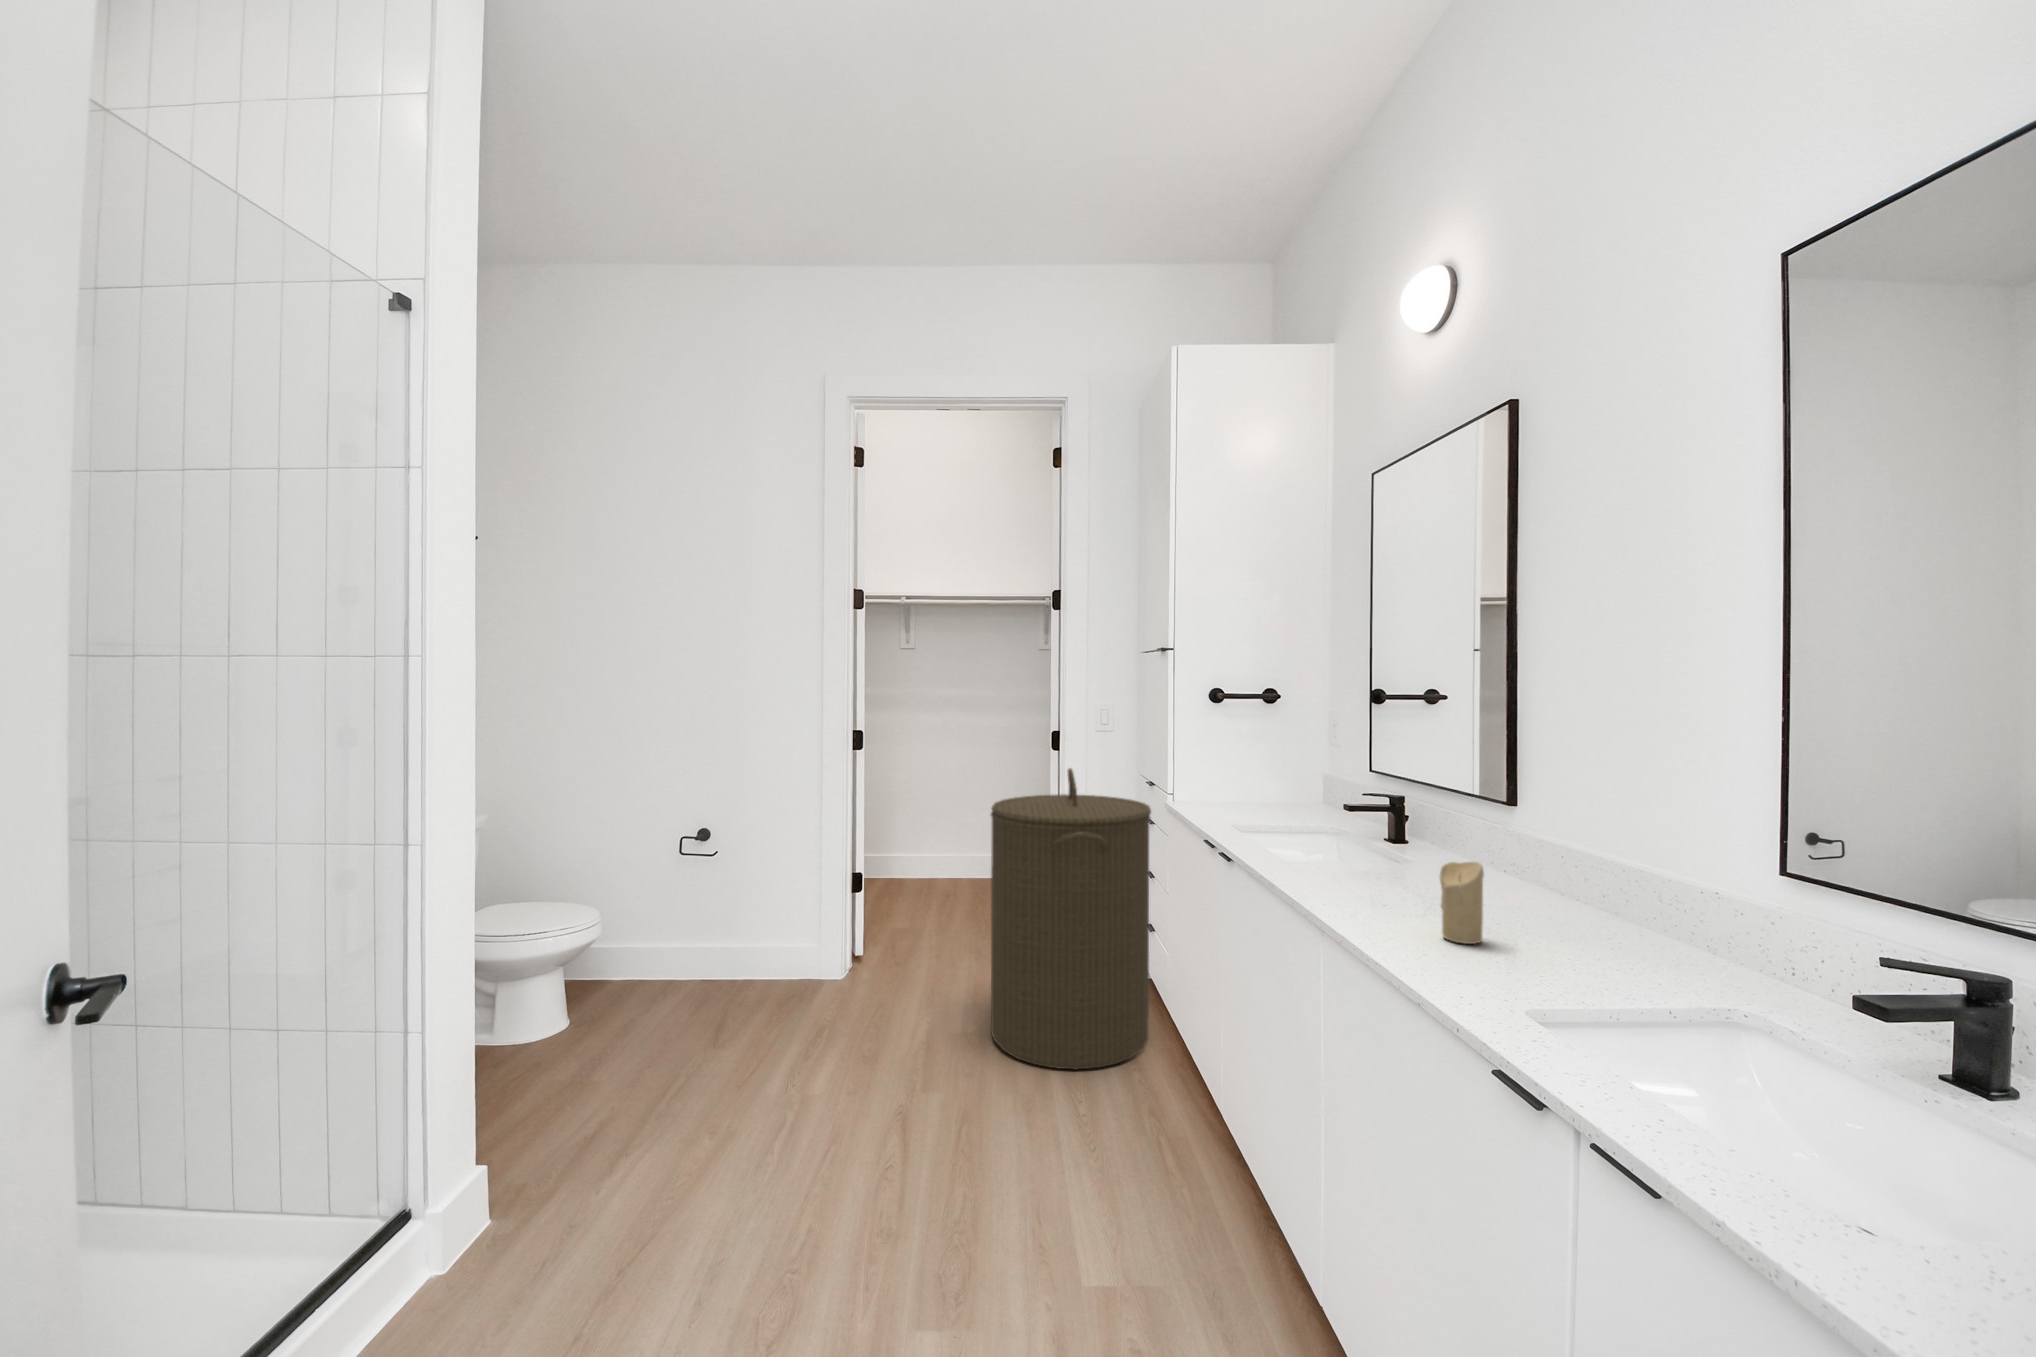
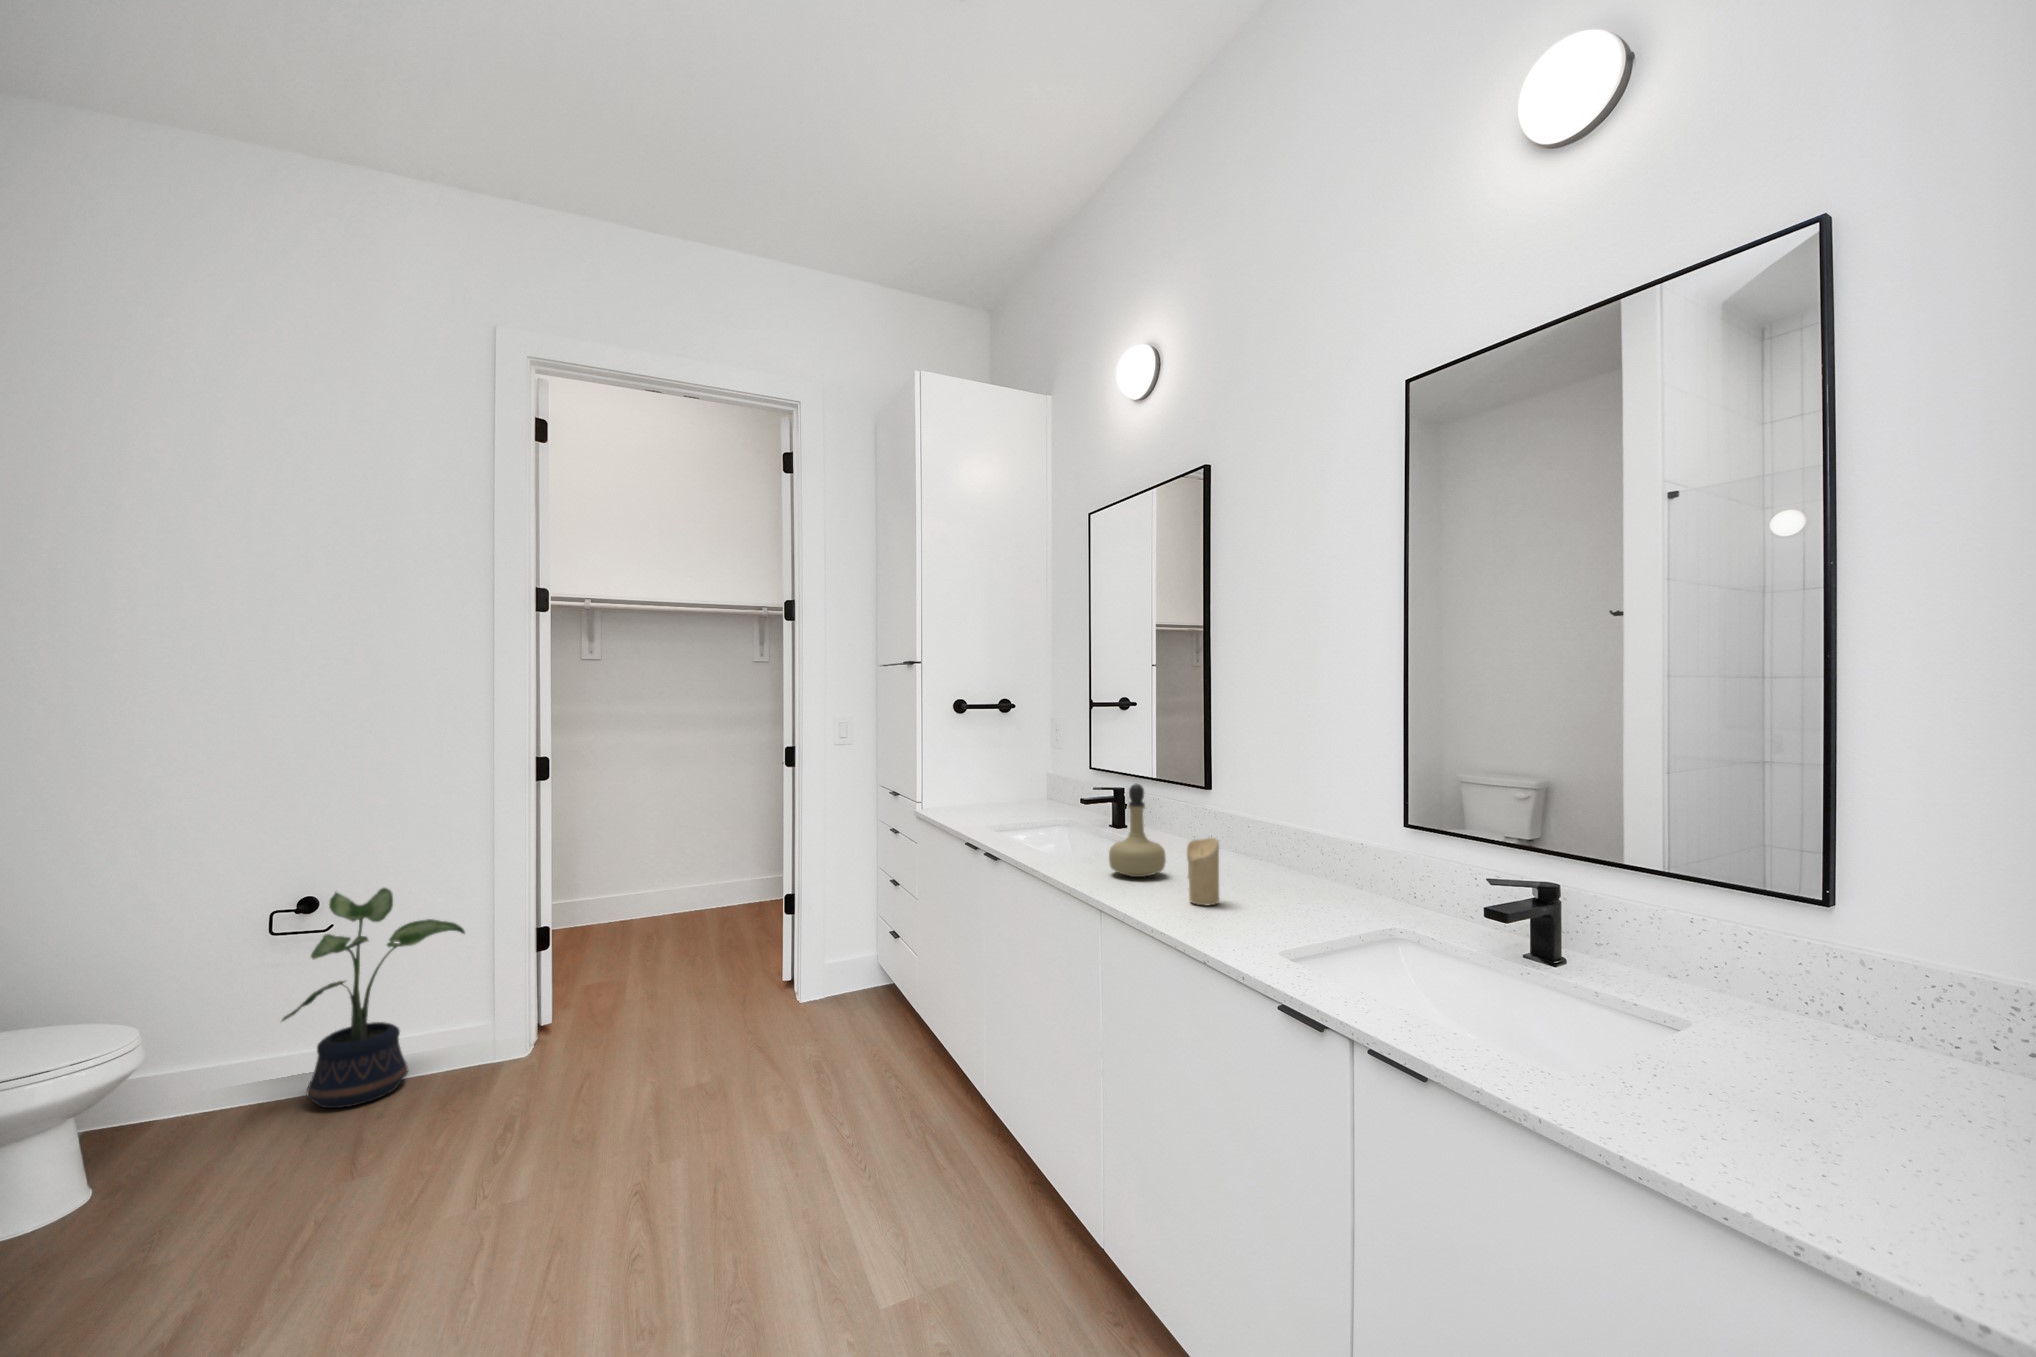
laundry hamper: present [991,769,1151,1069] -> none [736,784,899,1084]
perfume bottle: none [1356,789,1428,899] -> present [1109,784,1166,877]
potted plant: none [636,828,770,1019] -> present [282,888,465,1108]

